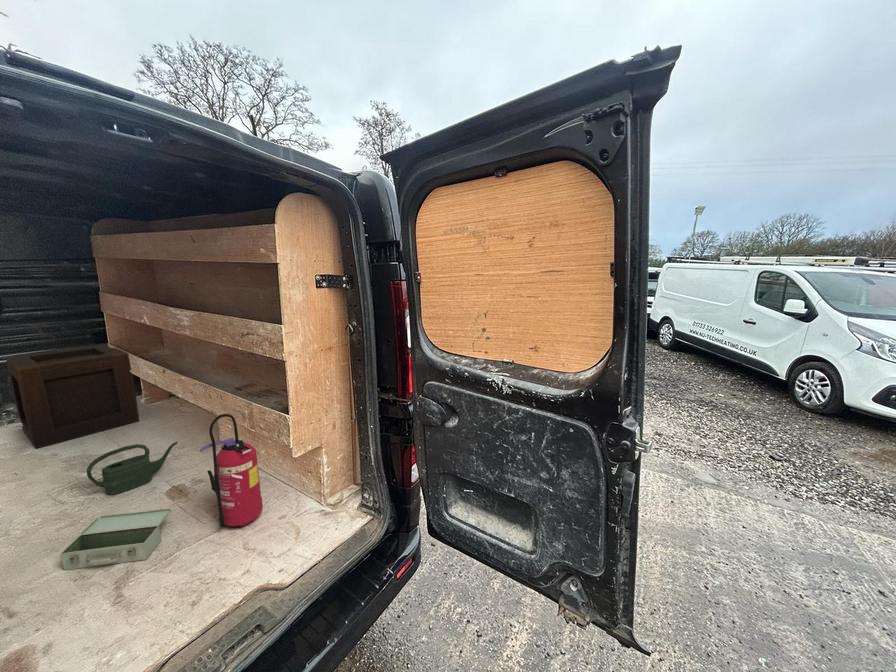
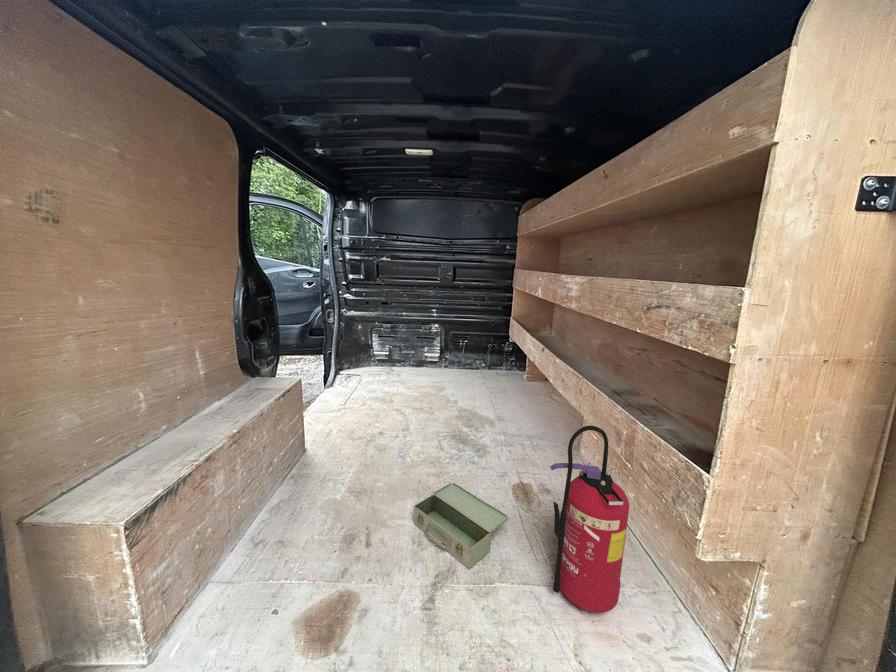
wooden crate: present [6,345,139,449] -> none [449,317,521,393]
watering can: present [87,442,177,495] -> none [460,416,537,463]

